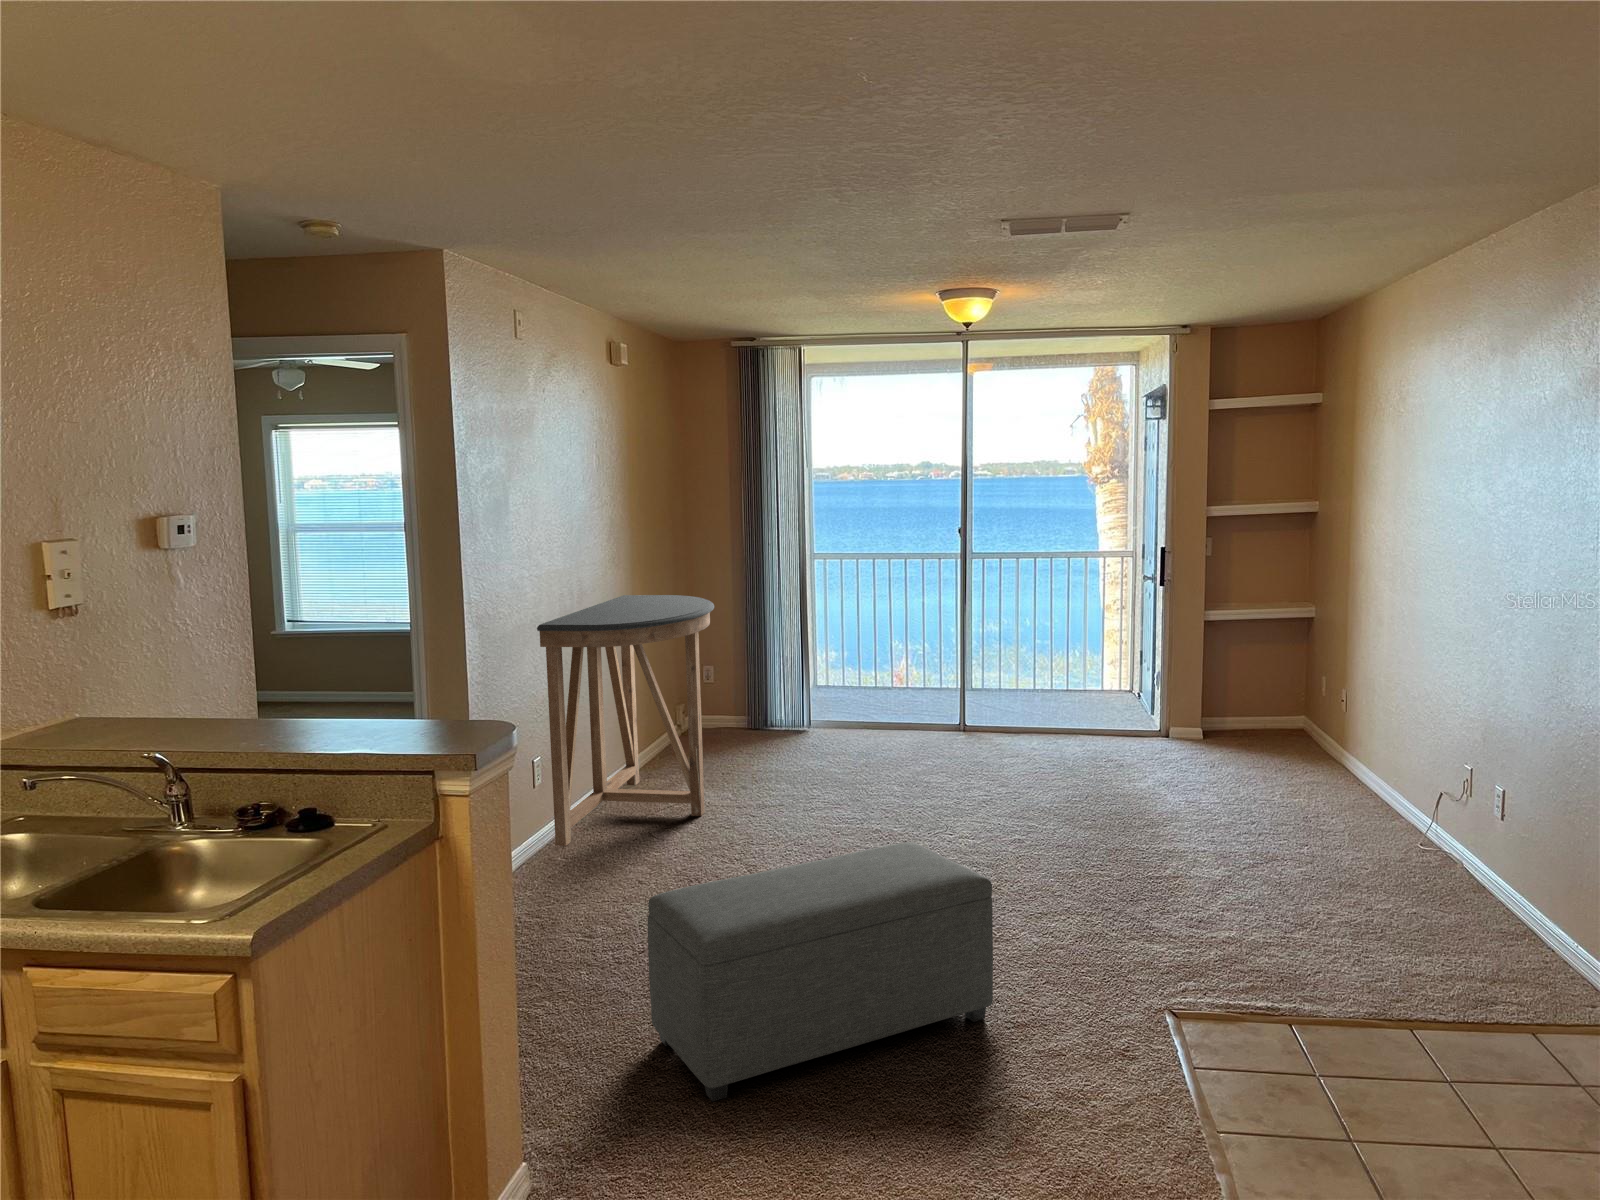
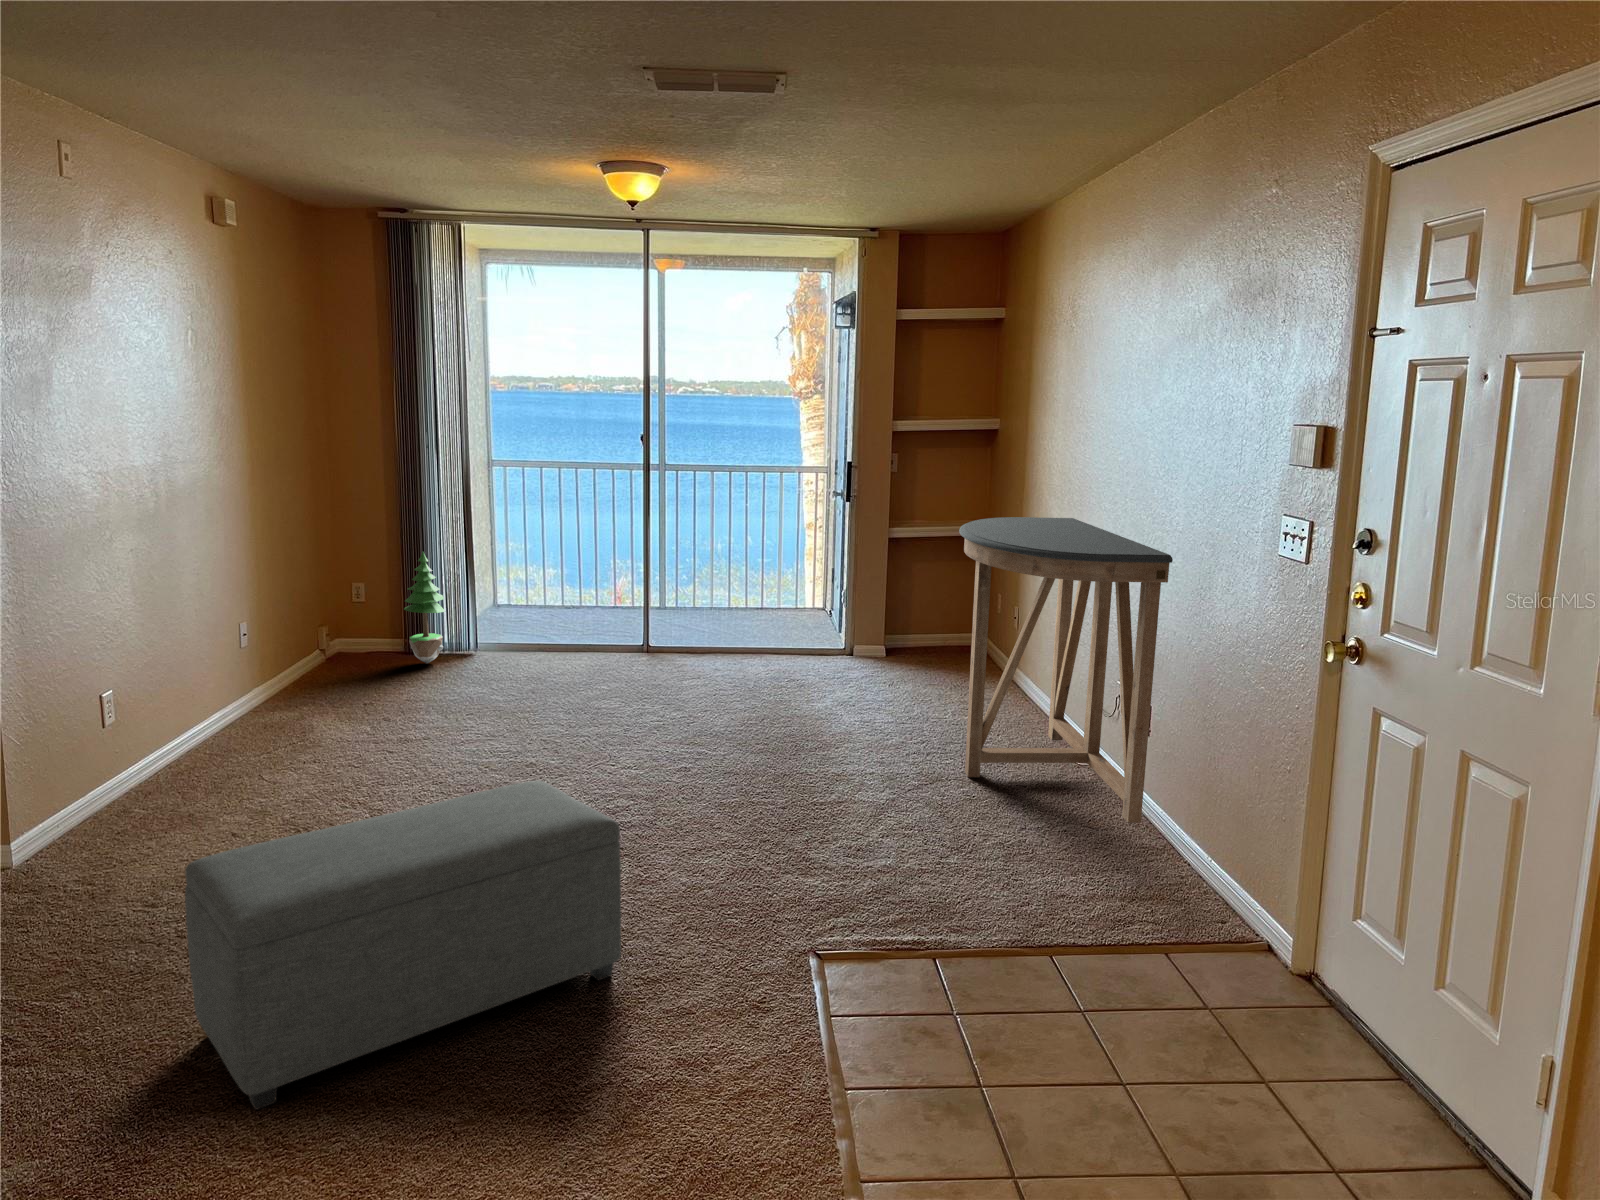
console table: present [537,595,714,846] -> present [959,517,1173,823]
potted tree: none [743,638,781,741] -> present [404,552,445,663]

